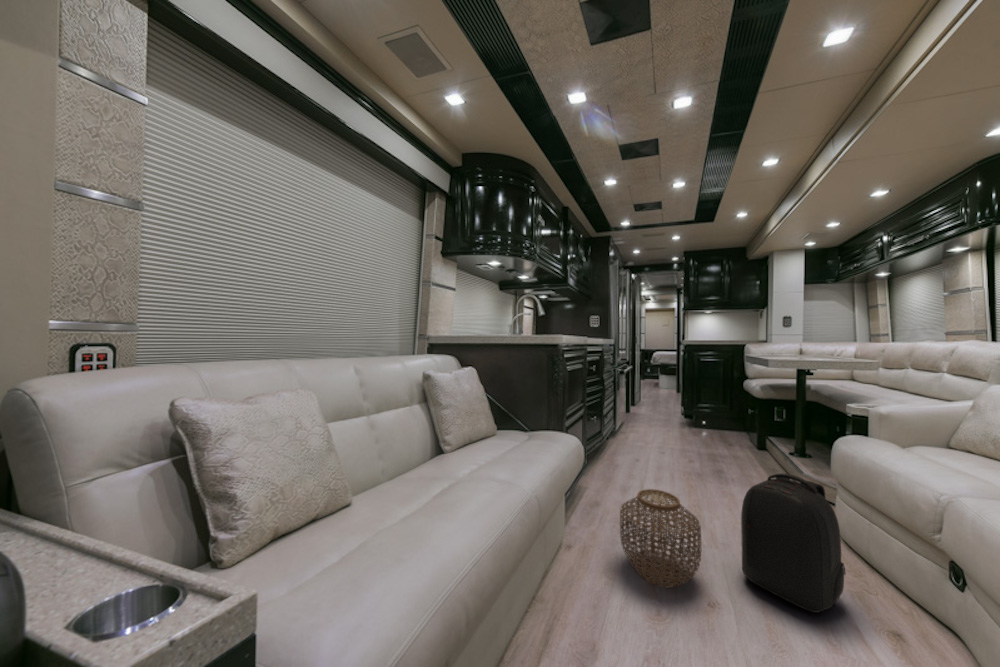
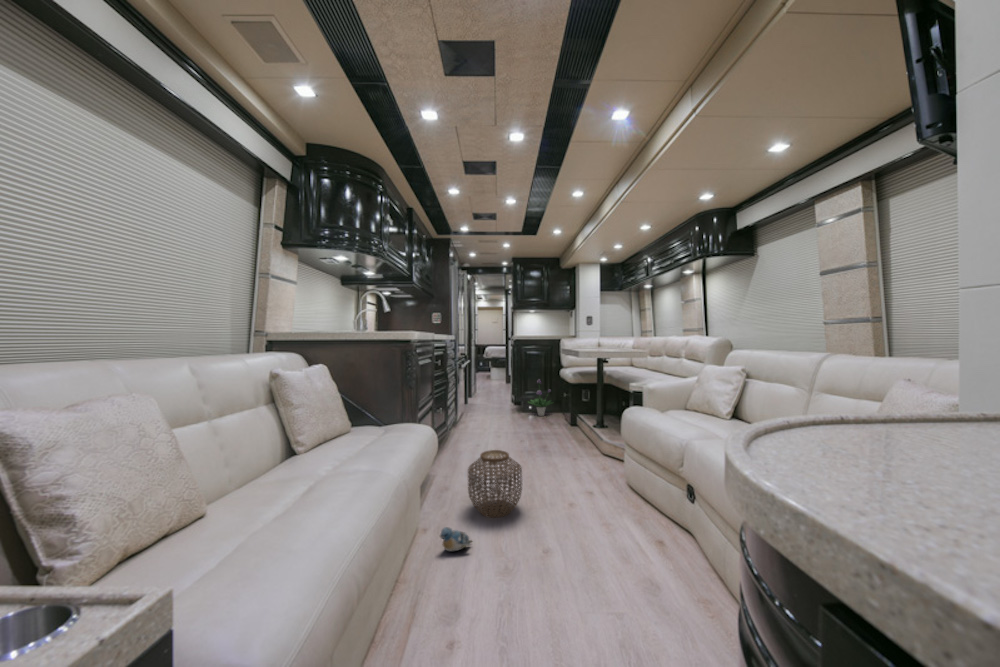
potted plant: none [705,393,746,439] -> present [528,380,552,416]
backpack: present [741,474,846,613] -> none [546,425,599,507]
plush toy: none [577,589,624,629] -> present [440,527,472,552]

